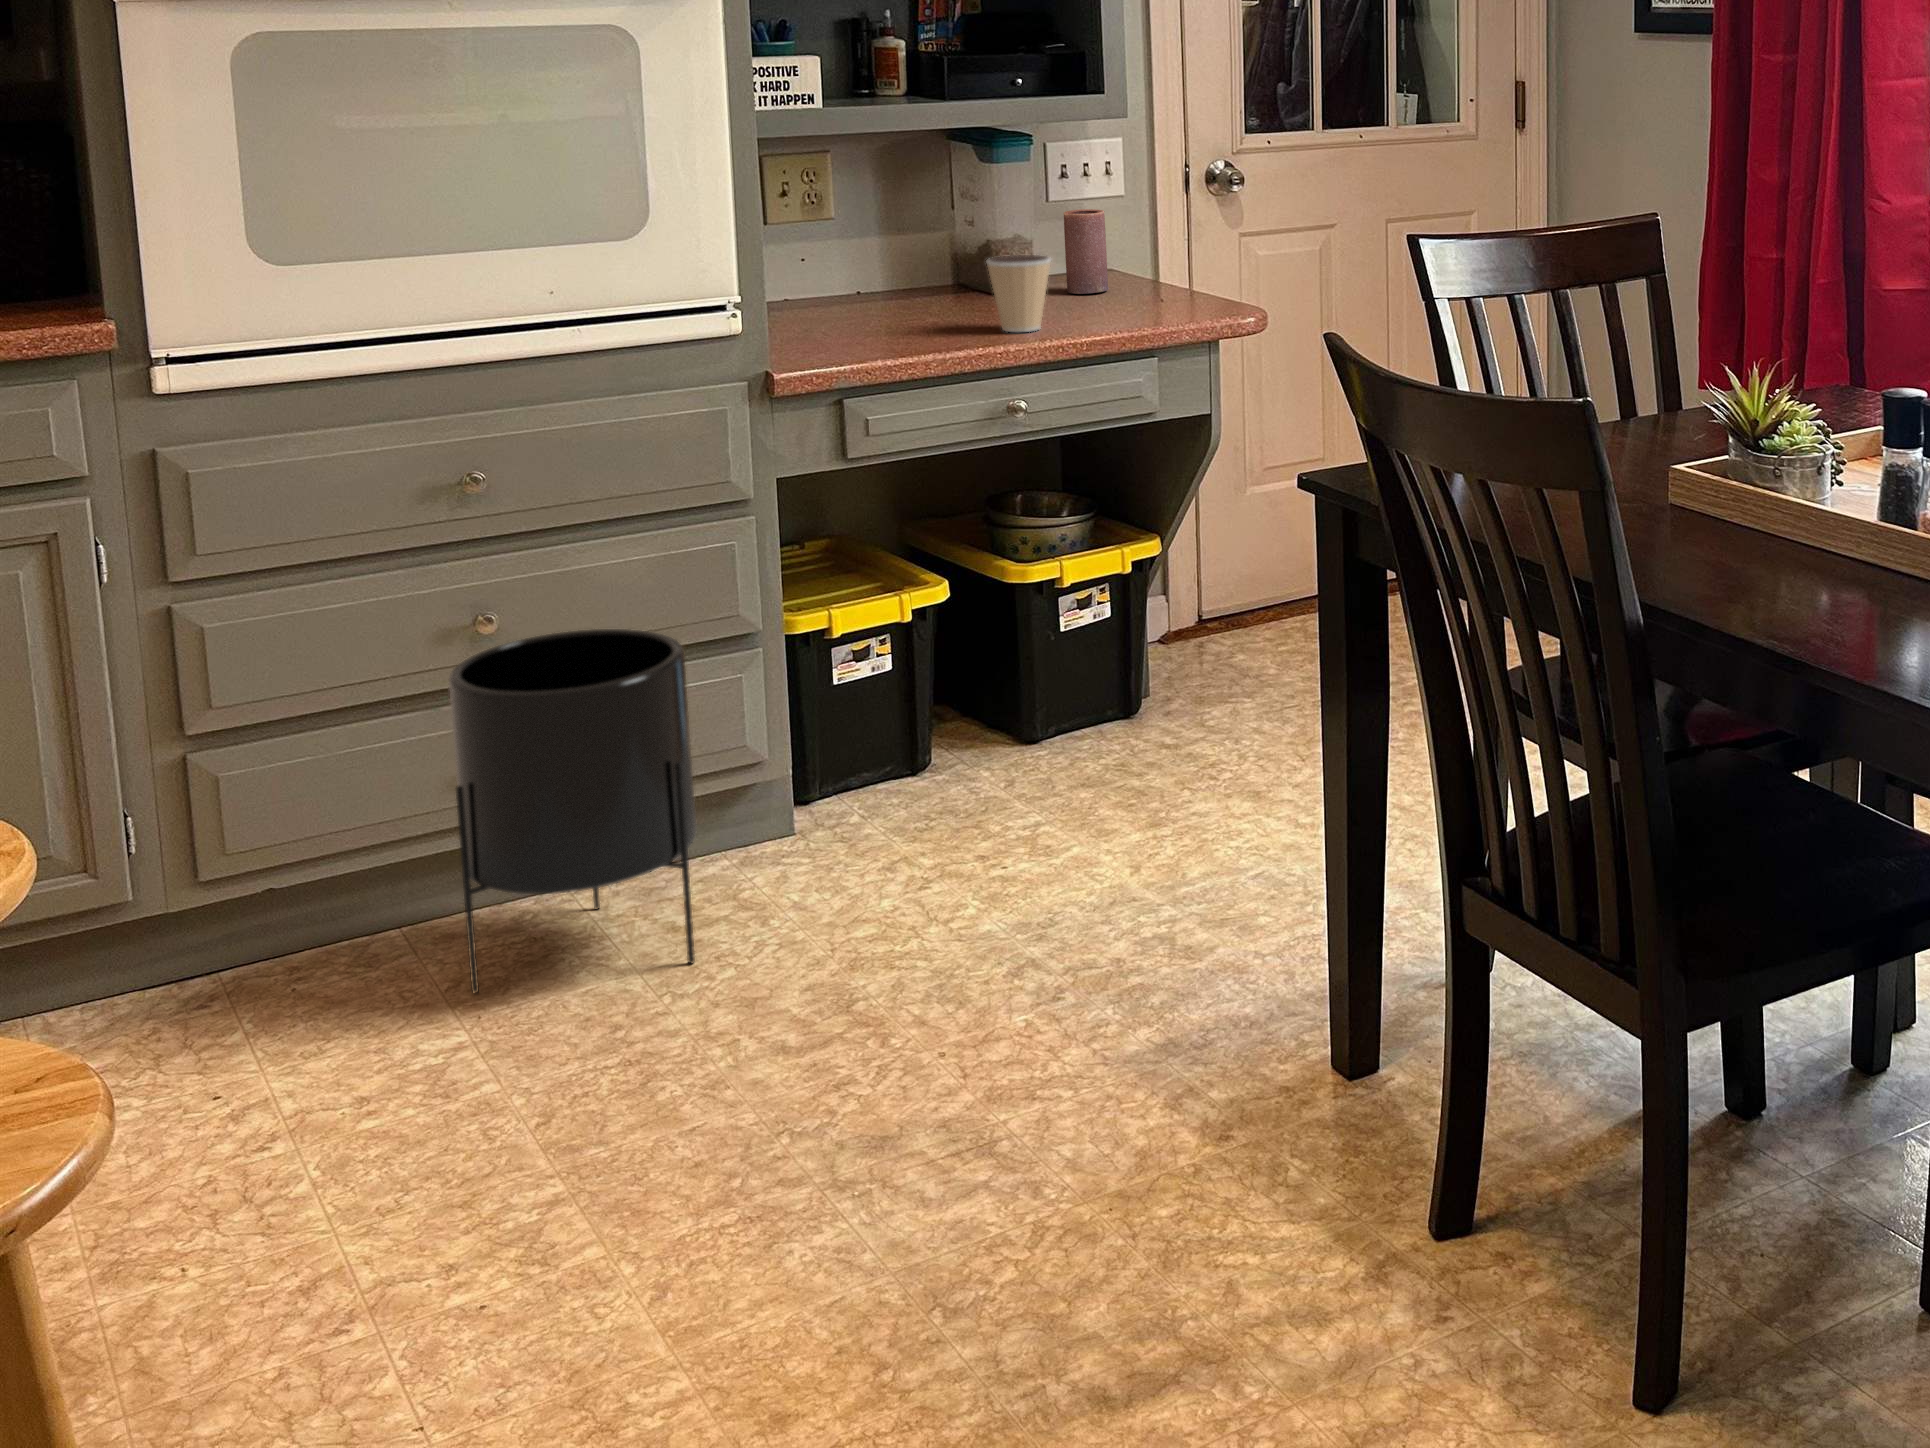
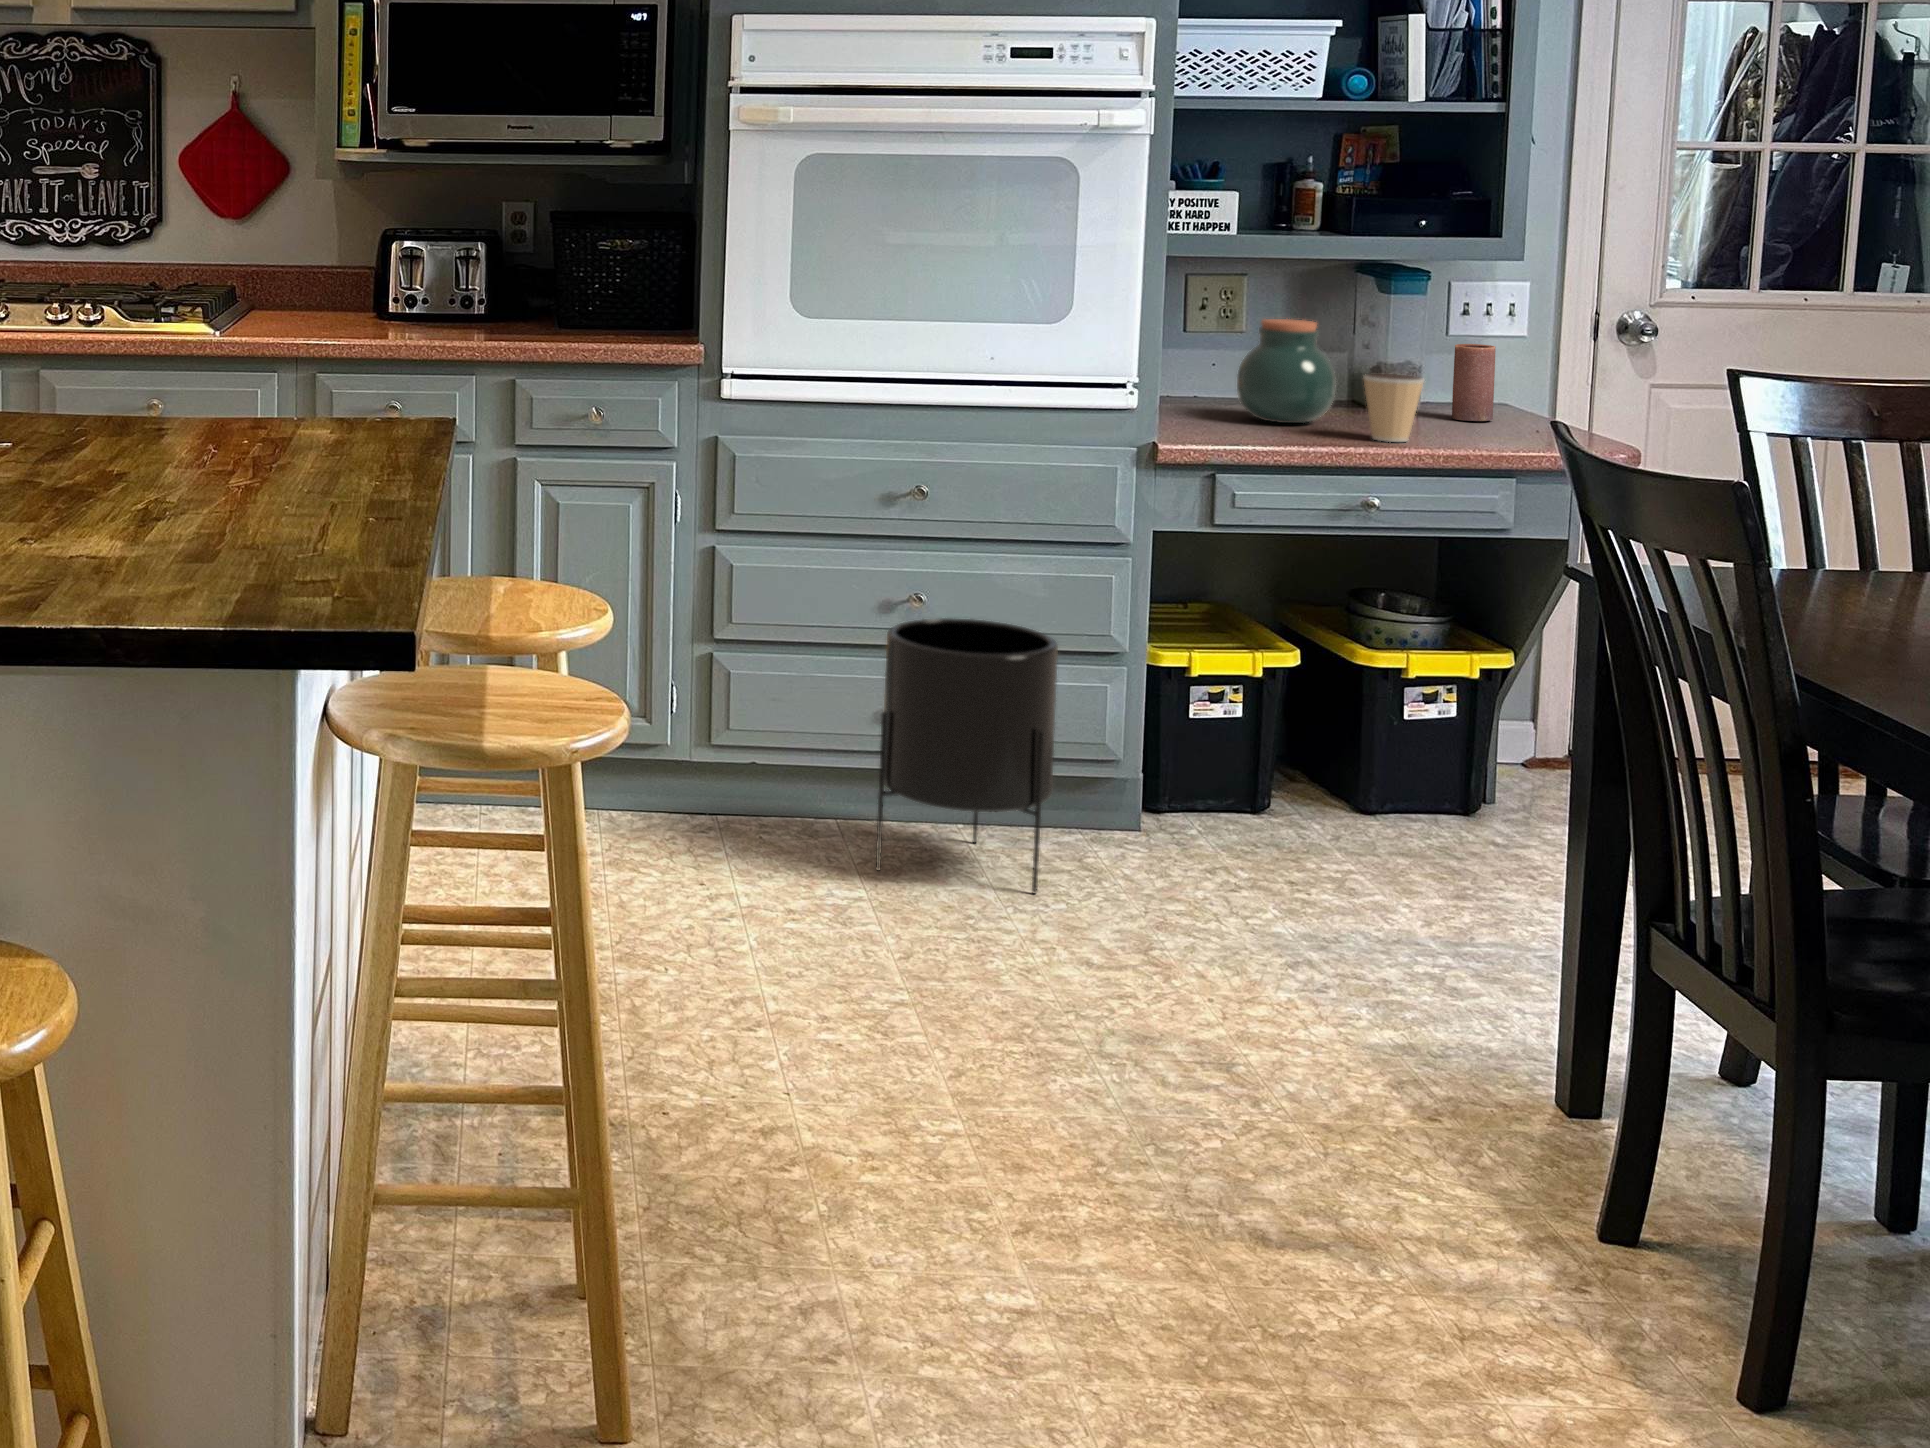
jar: none [841,202,951,323] -> present [1237,319,1336,423]

